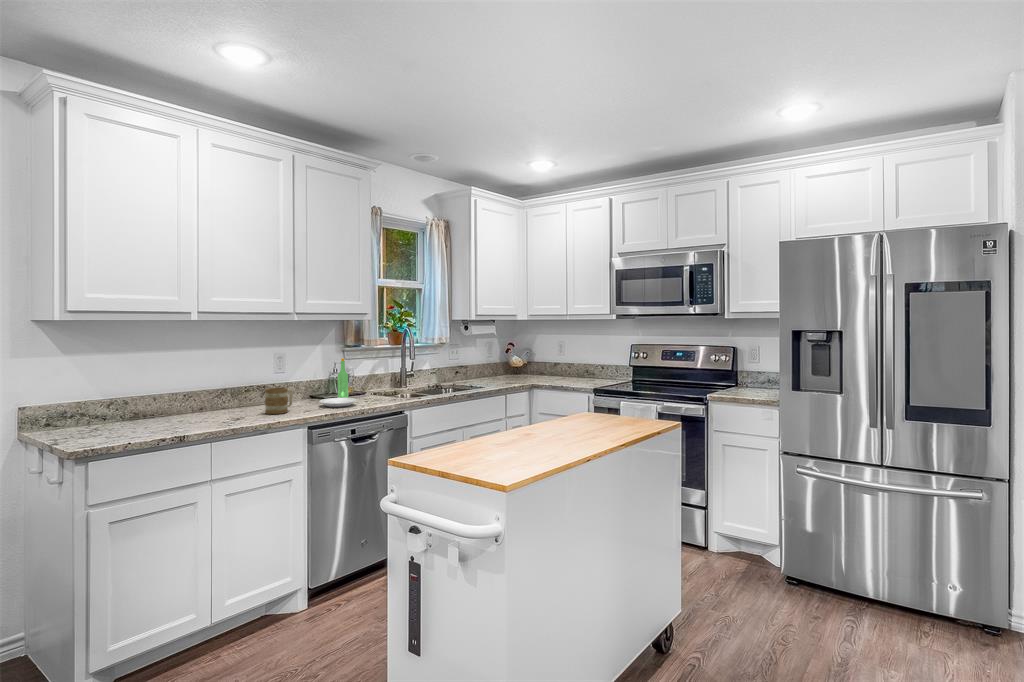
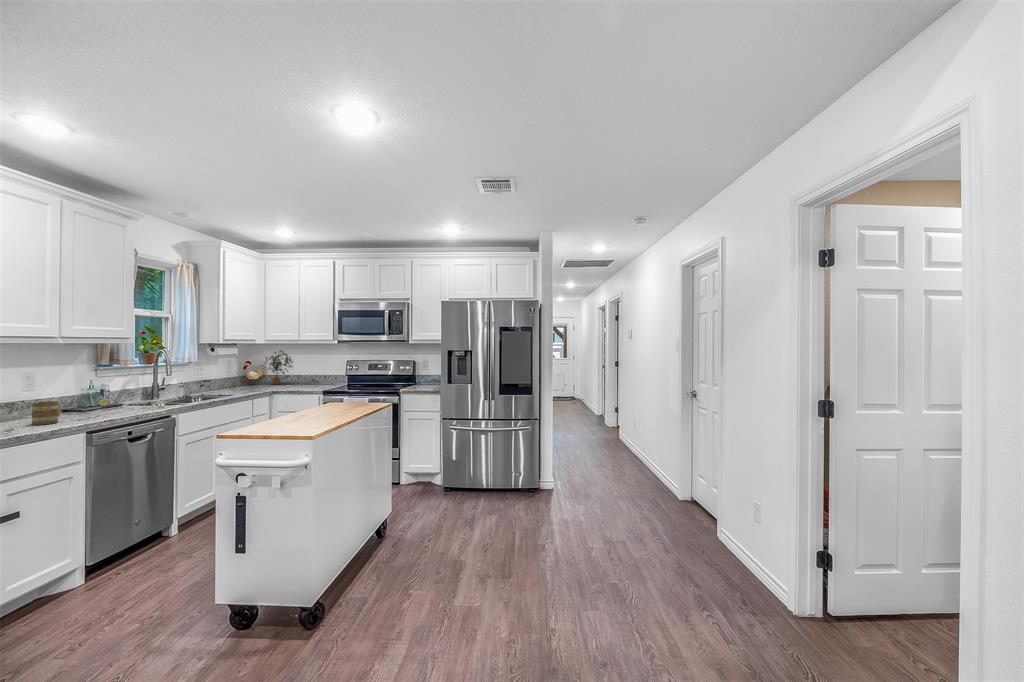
potted plant: none [529,329,565,376] -> present [264,350,292,384]
plate: present [319,358,356,407] -> none [86,375,127,415]

